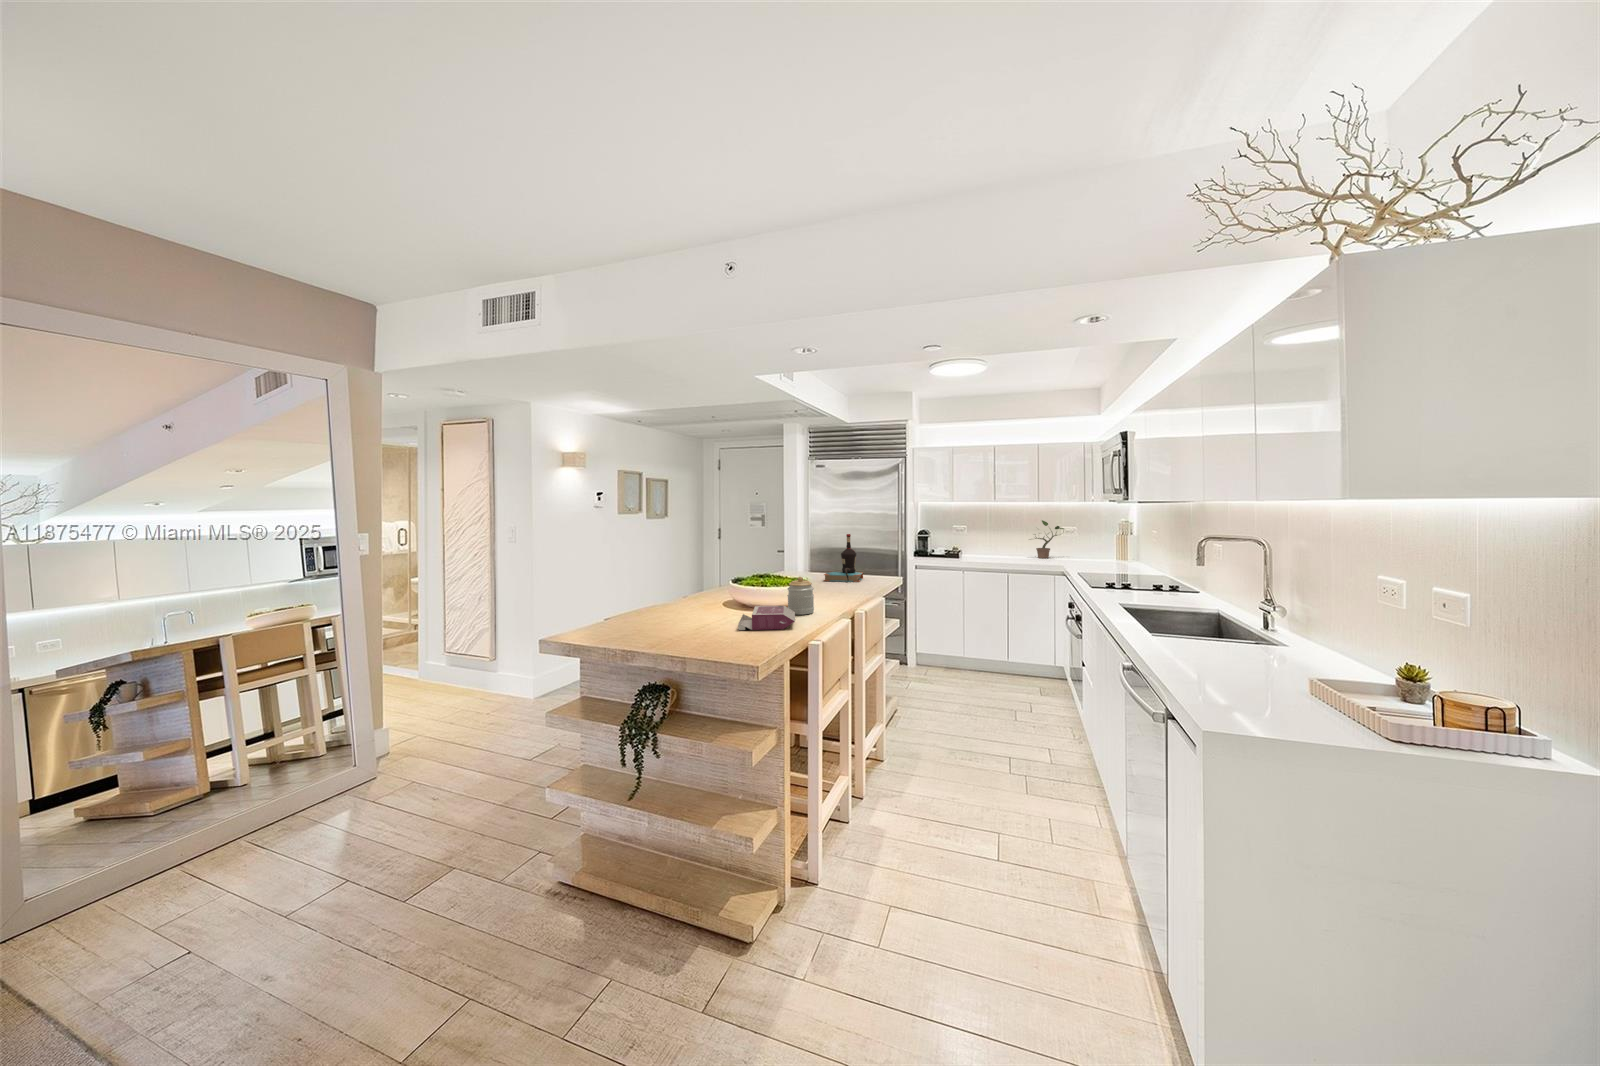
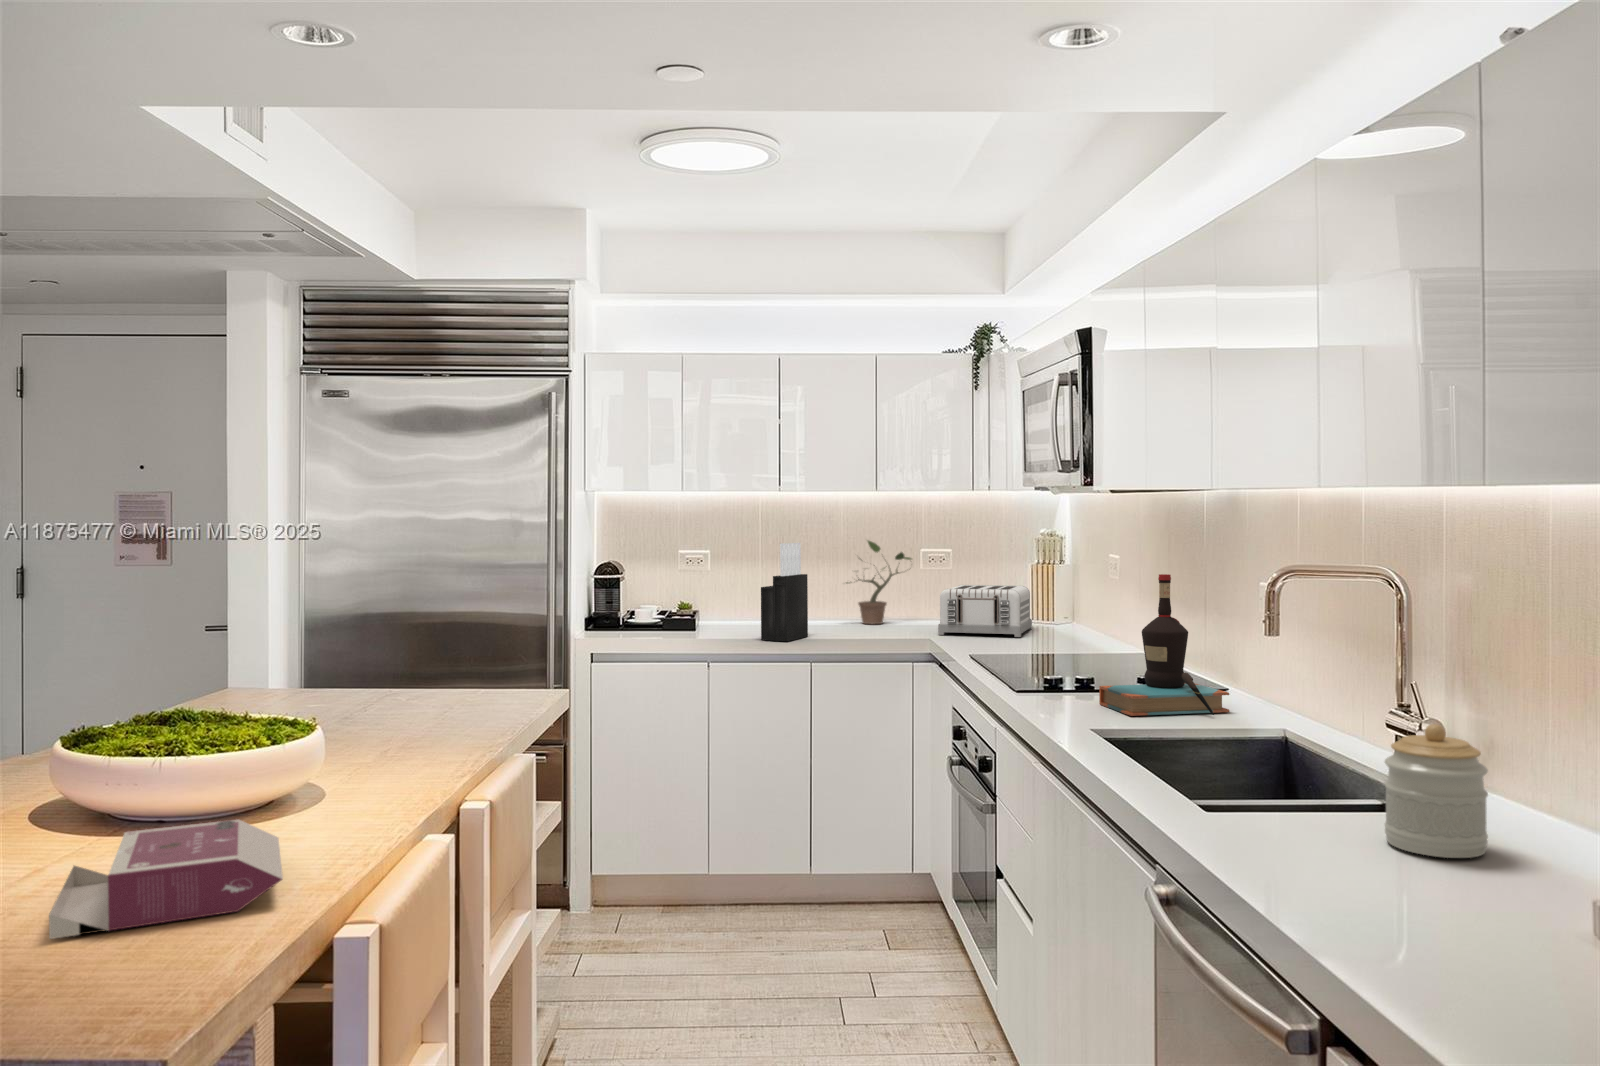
knife block: none [986,522,1008,564] -> present [761,543,808,641]
bottle: present [824,534,863,582] -> present [1099,574,1229,716]
toaster: none [1073,541,1125,566] -> present [938,585,1032,637]
jar: present [787,577,814,615] -> present [1385,724,1488,858]

